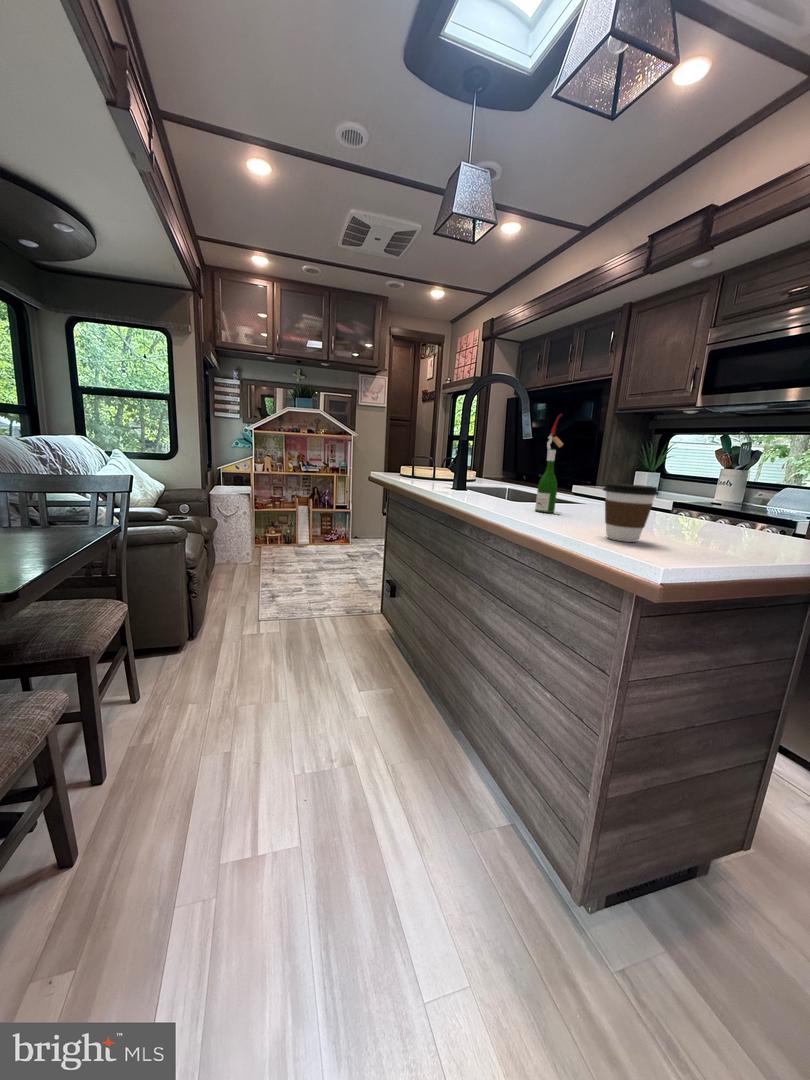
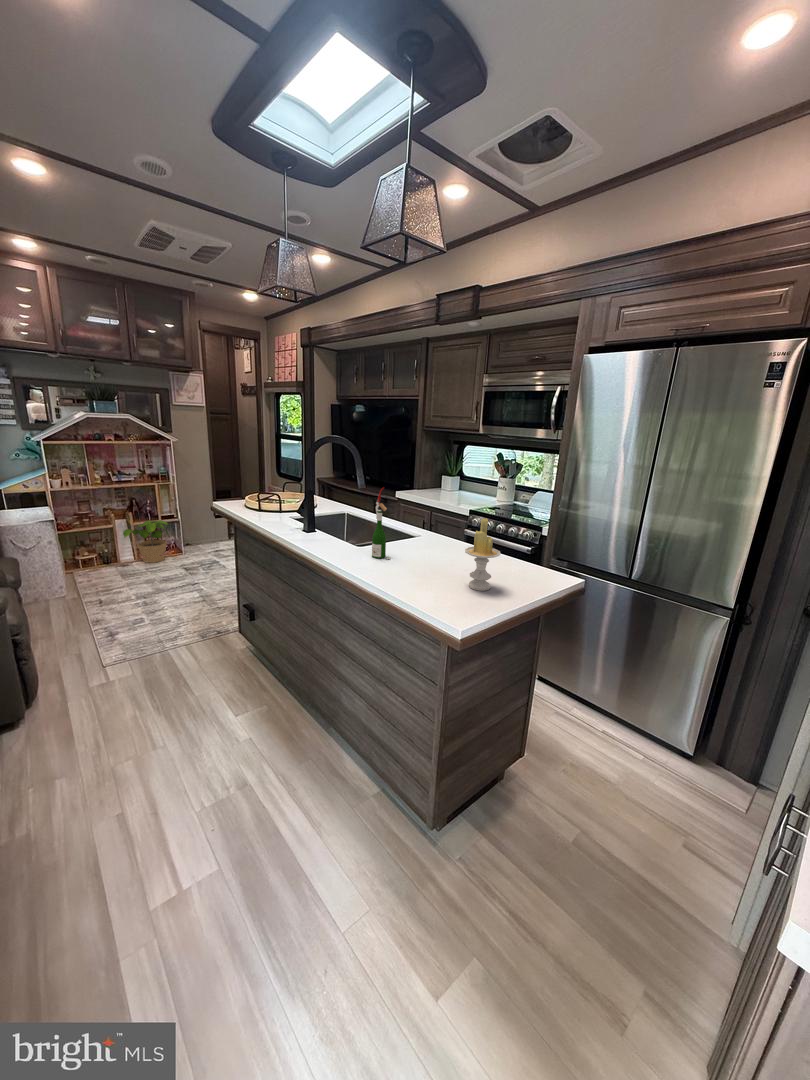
candle: none [693,431,769,552] -> present [465,518,501,591]
coffee cup: present [603,483,659,542] -> none [414,553,446,593]
potted plant: none [303,507,339,547] -> present [123,520,168,563]

